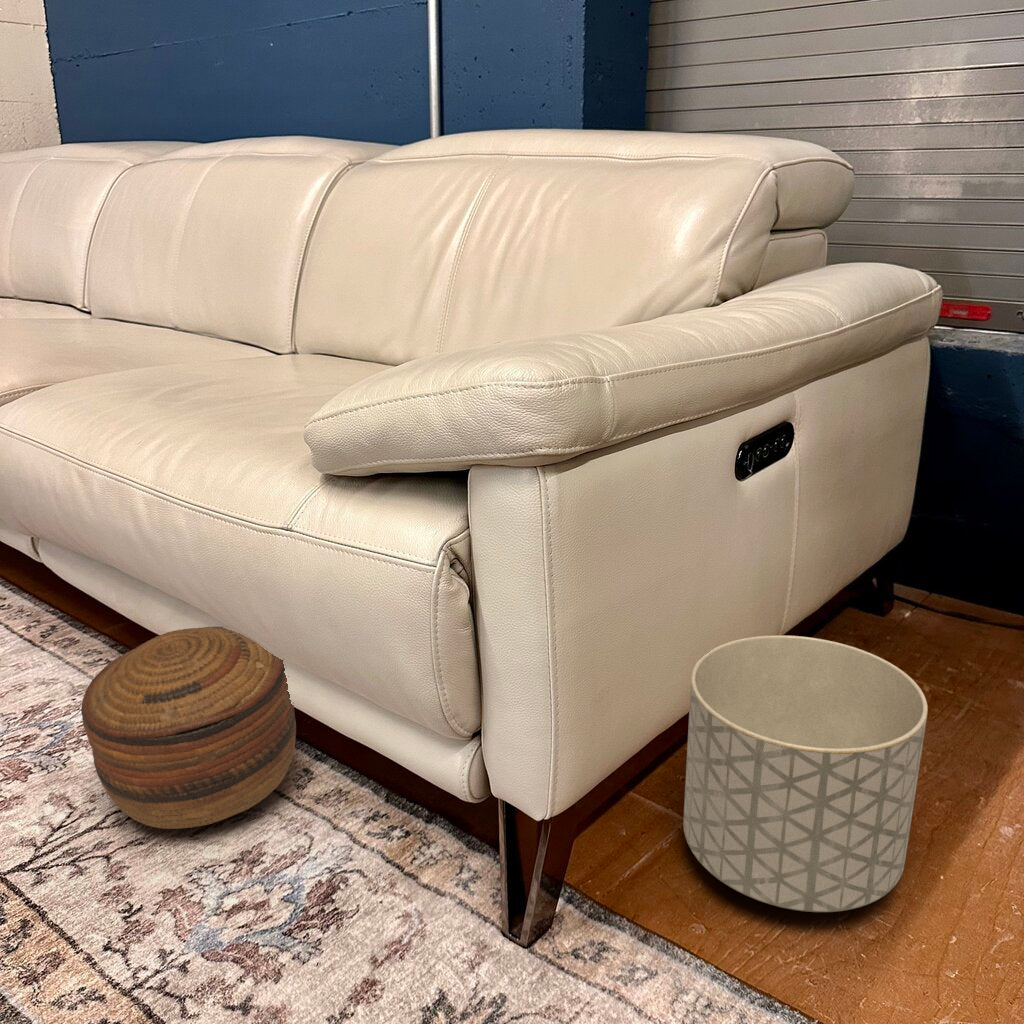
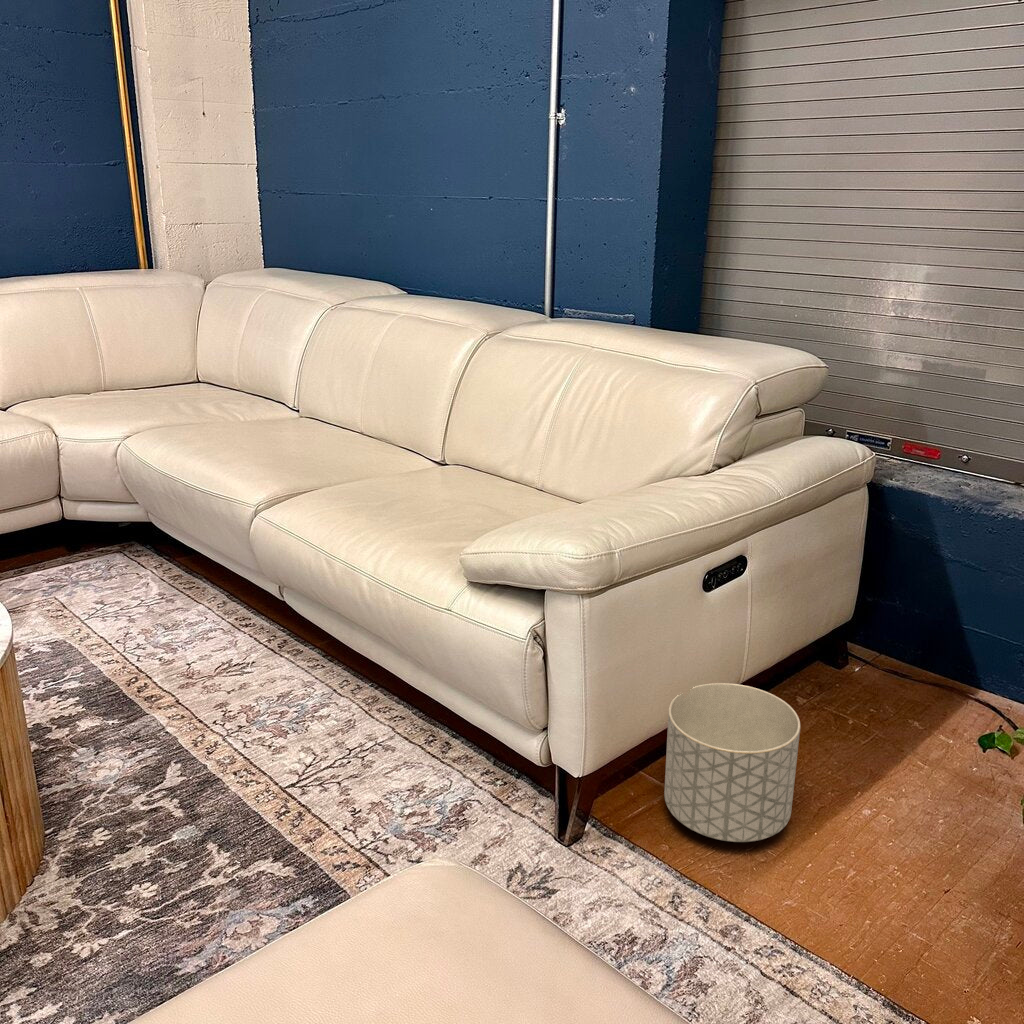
basket: present [81,627,296,829] -> none [328,654,443,770]

